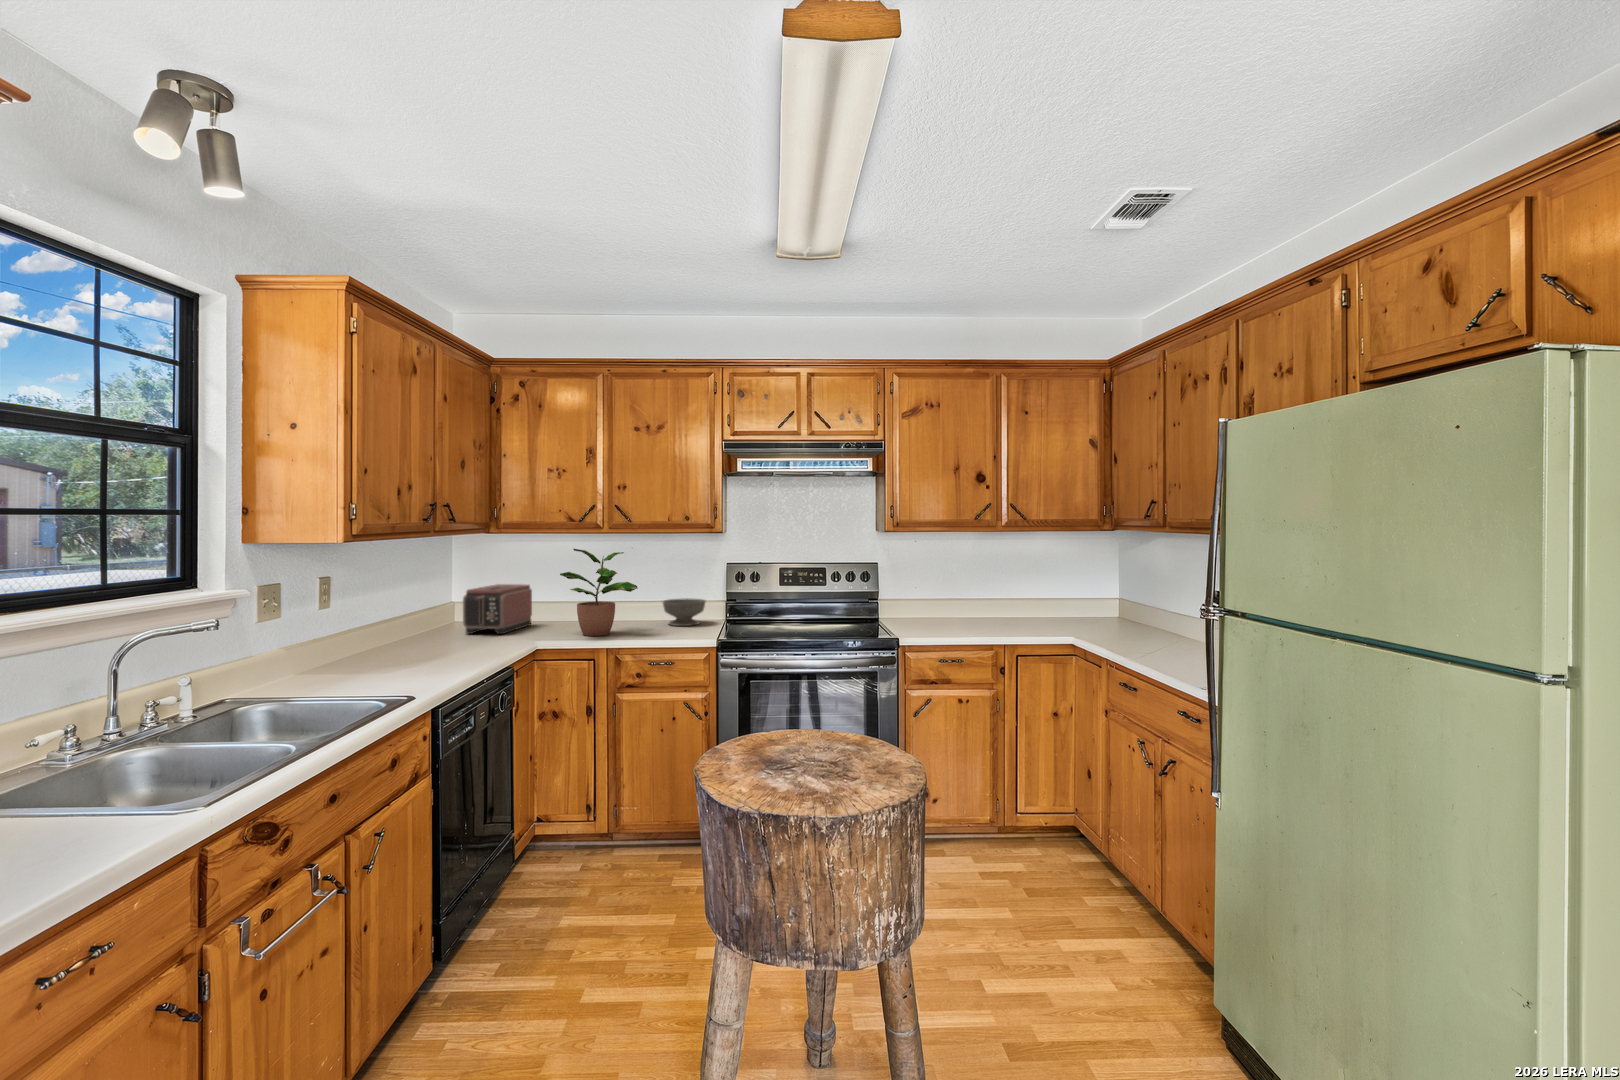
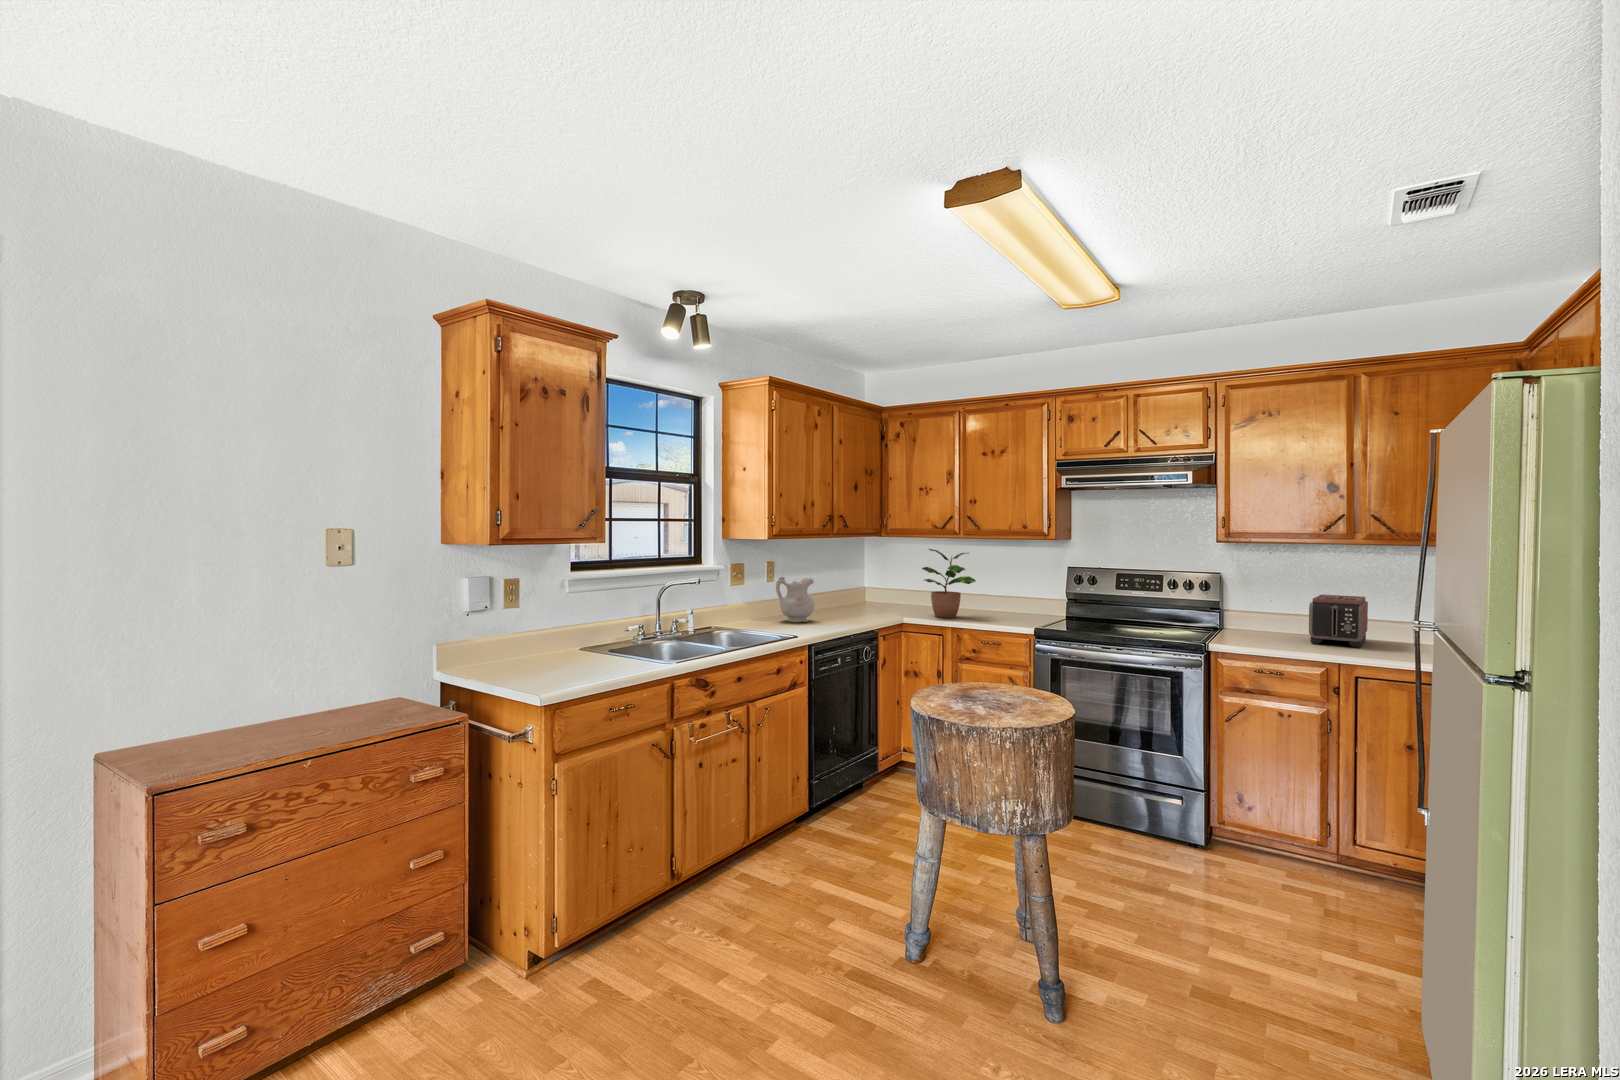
toaster: present [463,584,532,634] -> present [1309,594,1368,648]
ceramic pitcher: none [348,598,417,669] -> present [776,577,815,622]
bowl: present [663,598,705,626] -> none [1006,595,1044,618]

